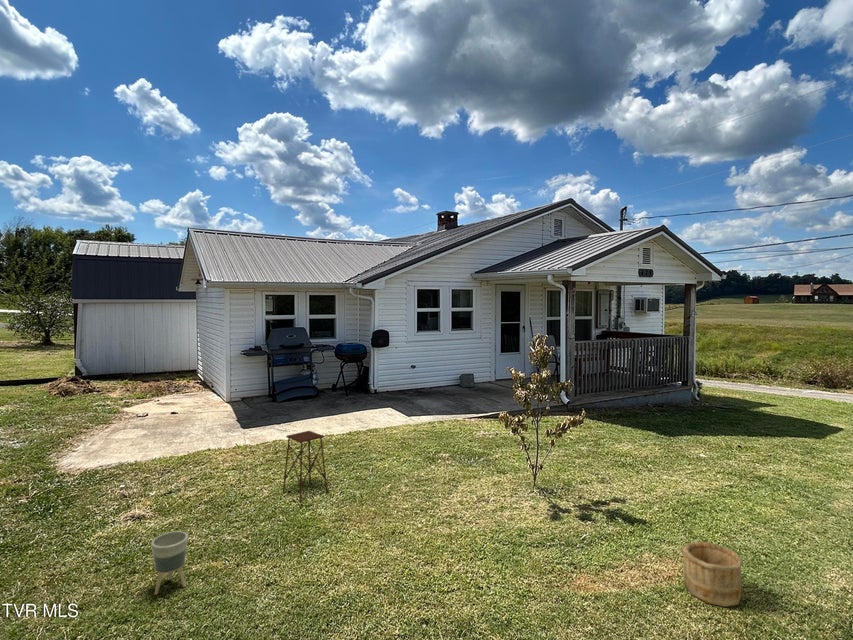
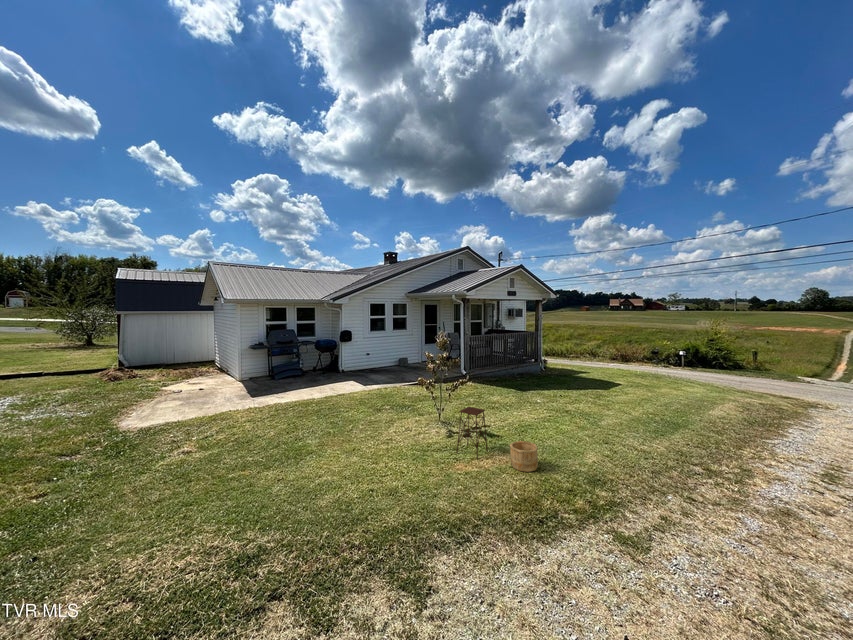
side table: present [283,431,328,502] -> present [457,407,488,459]
planter: present [151,531,188,595] -> none [204,453,226,490]

